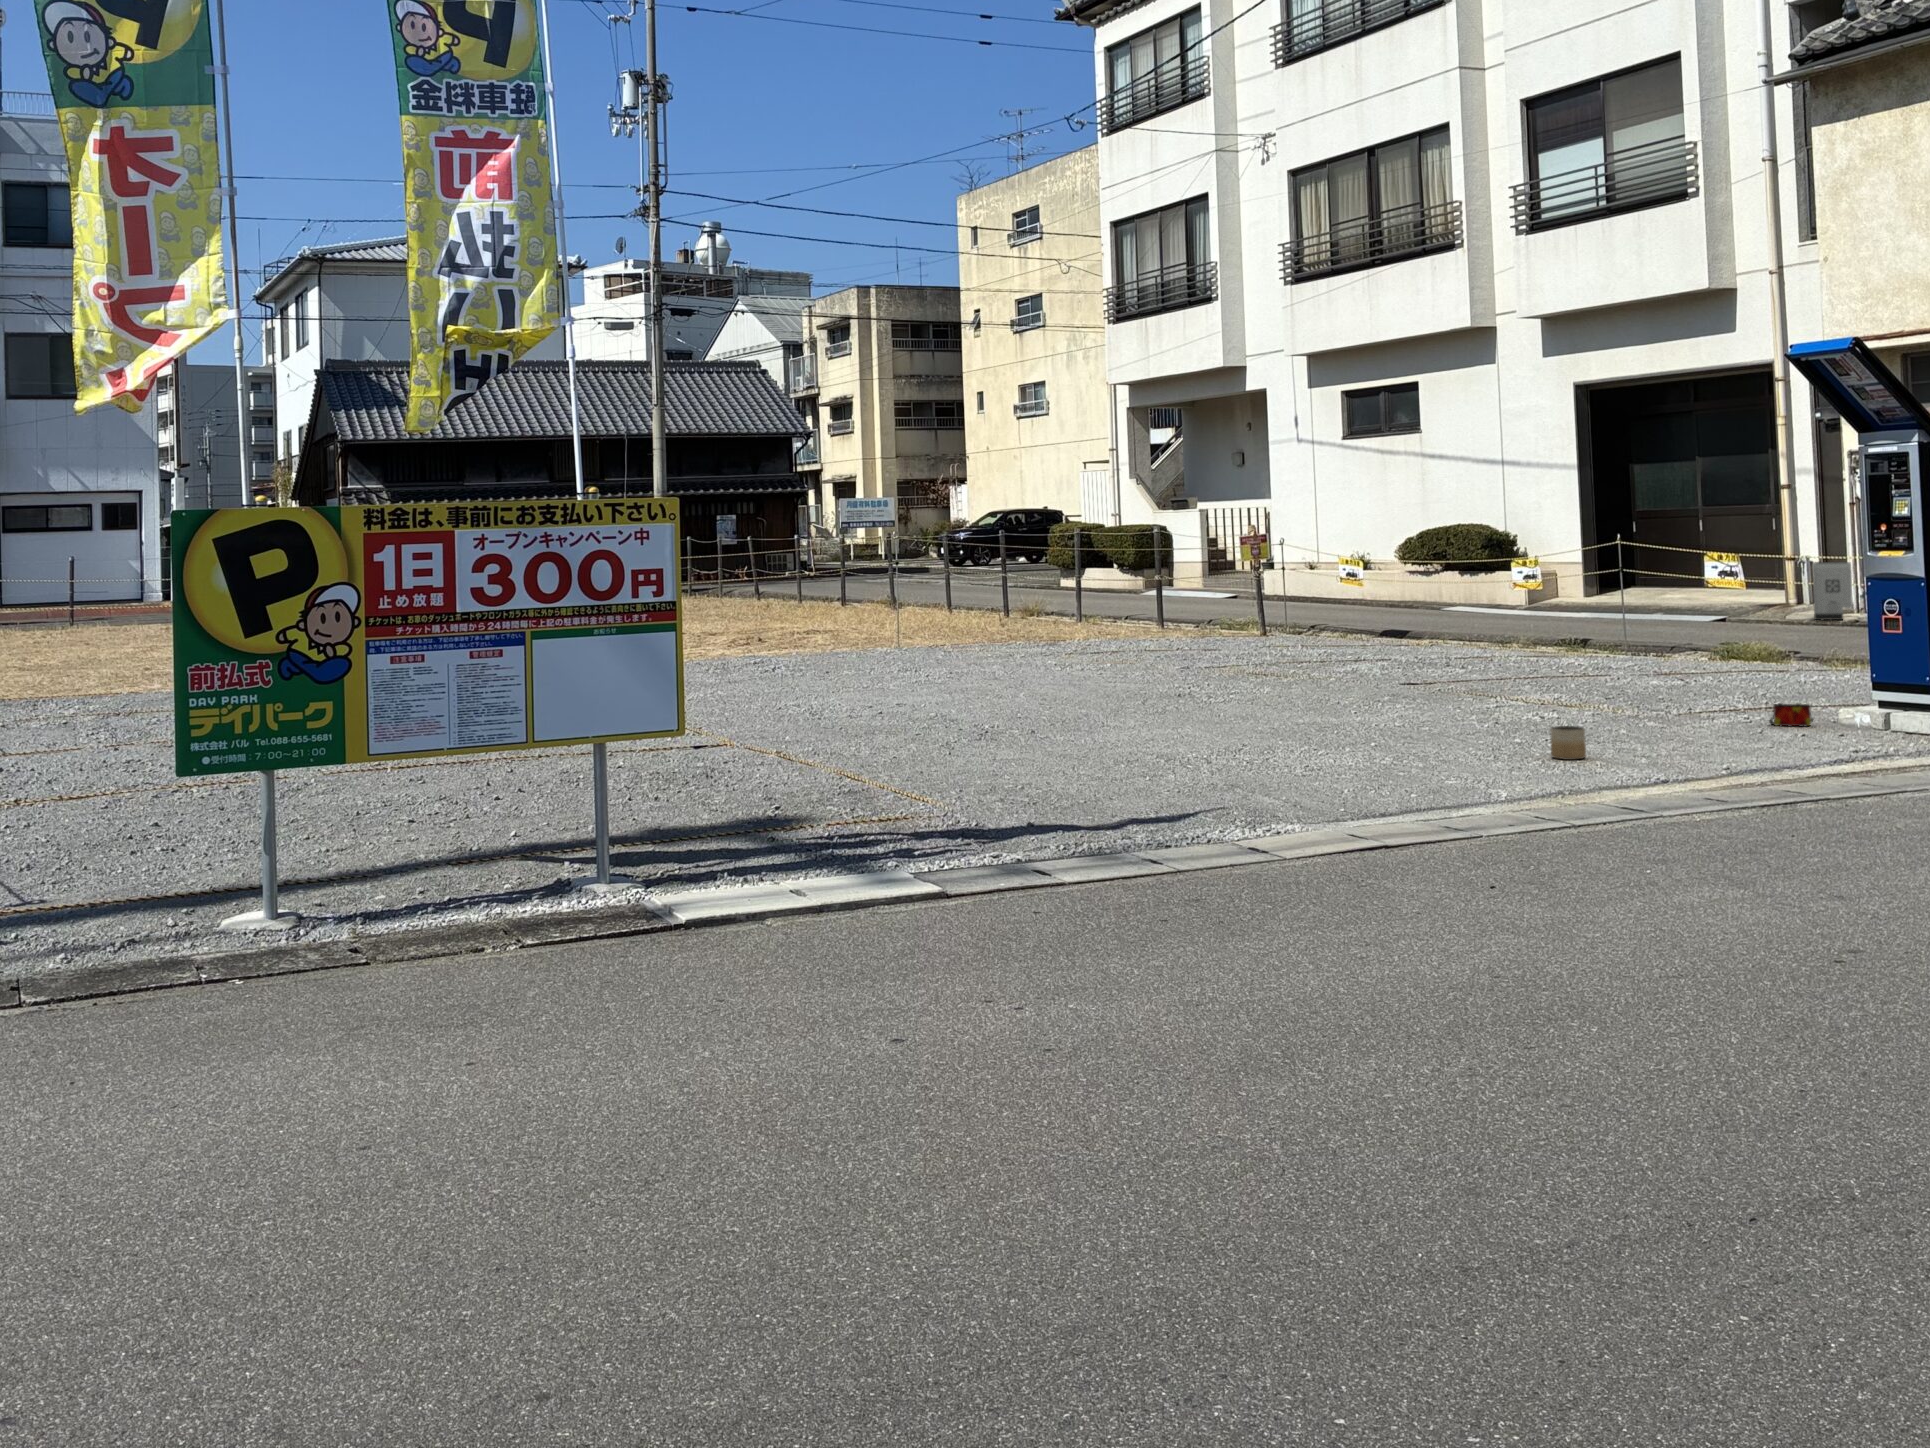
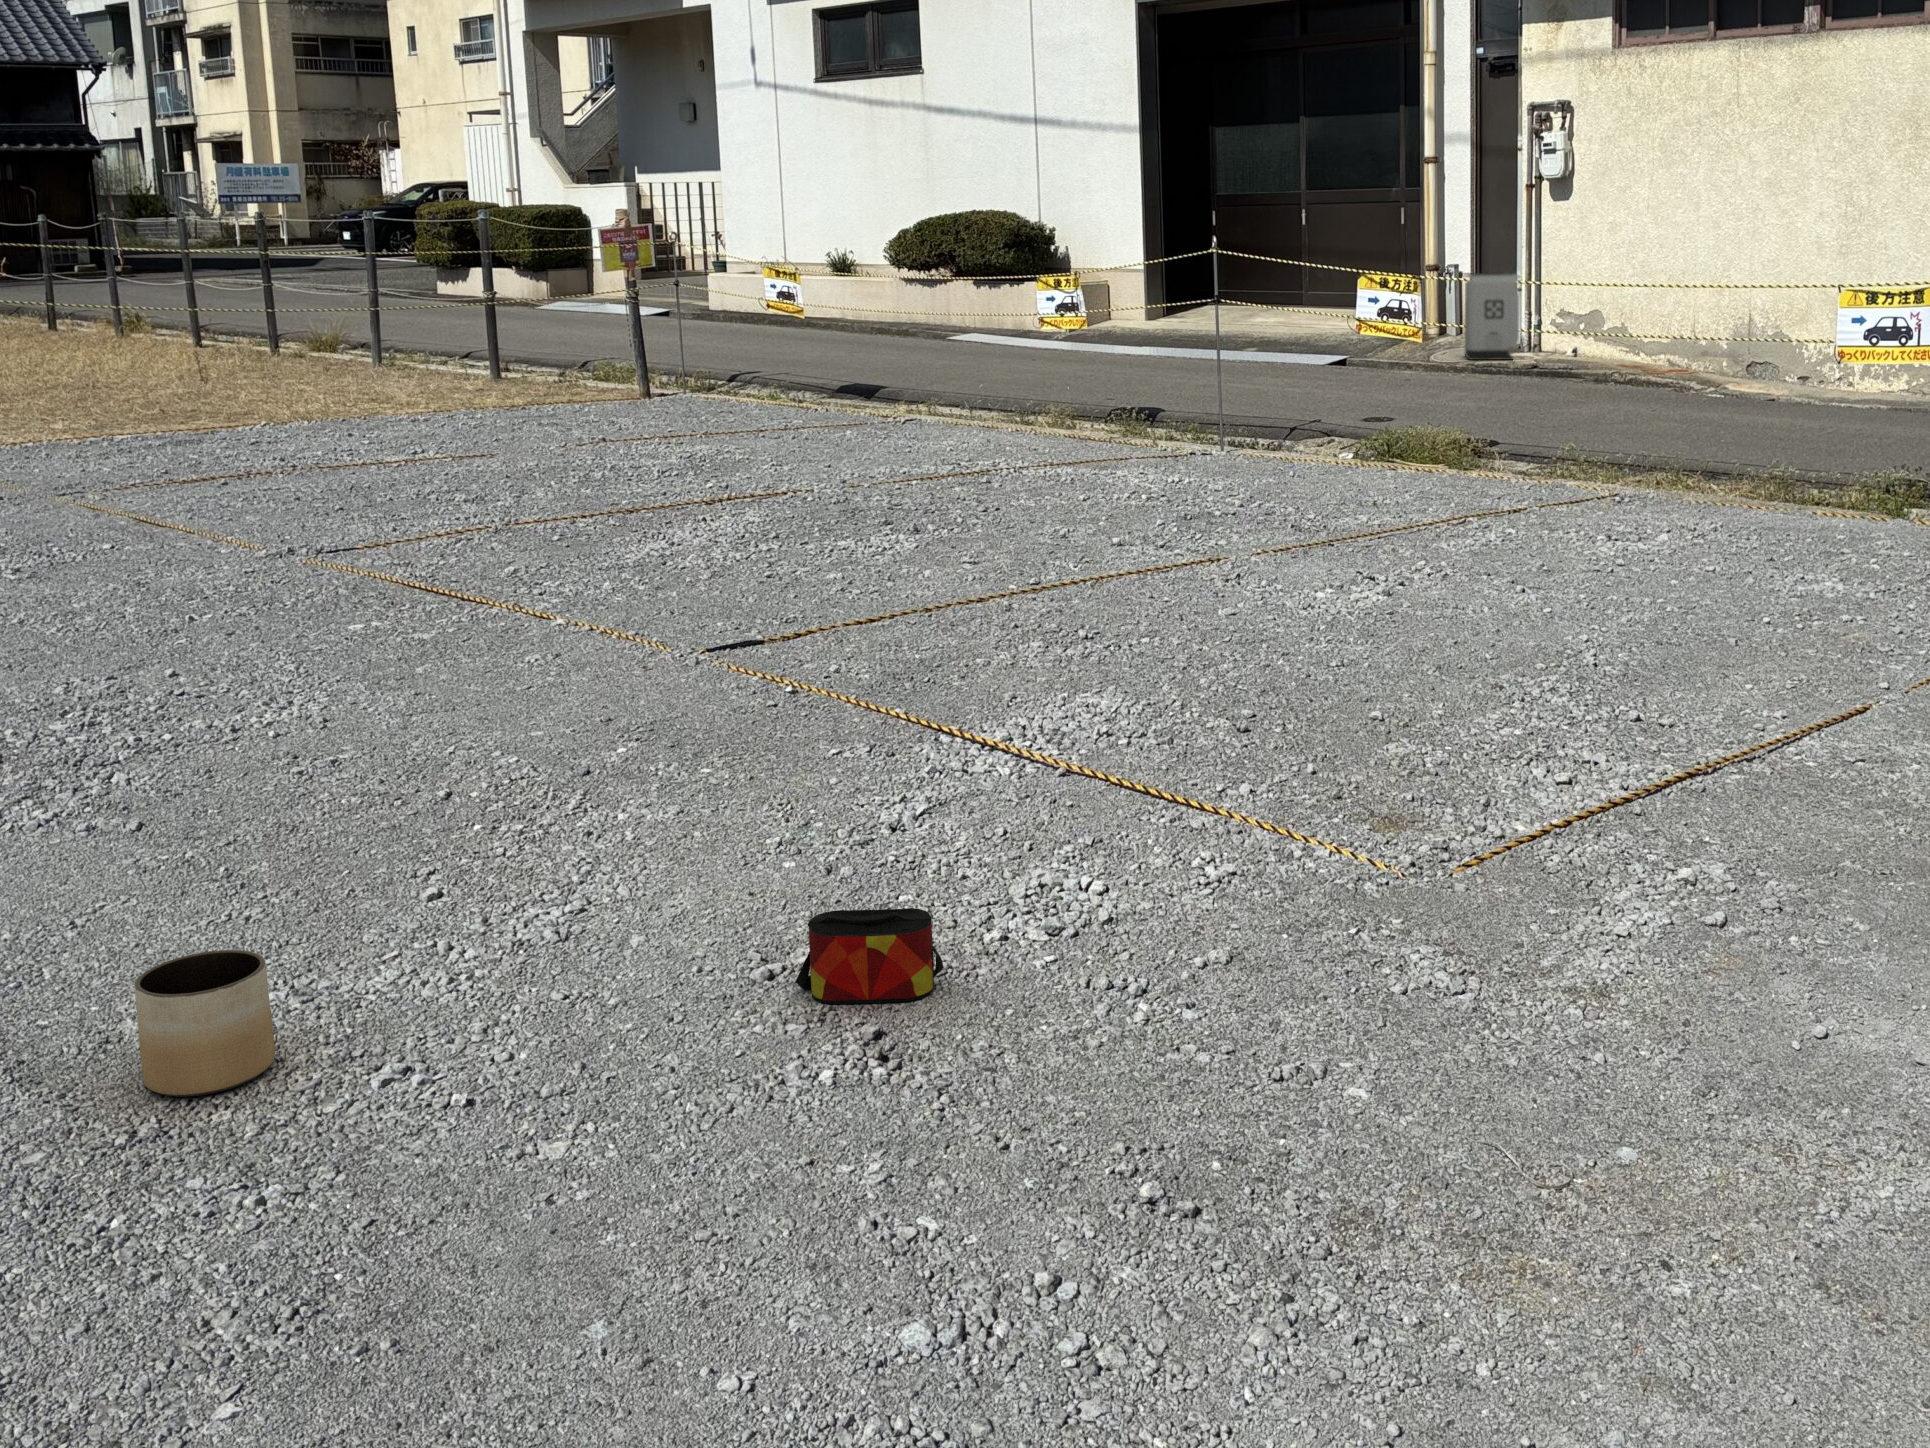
bag: present [1770,703,1813,726] -> present [795,908,943,1004]
planter: present [1550,726,1586,760] -> present [134,950,275,1097]

